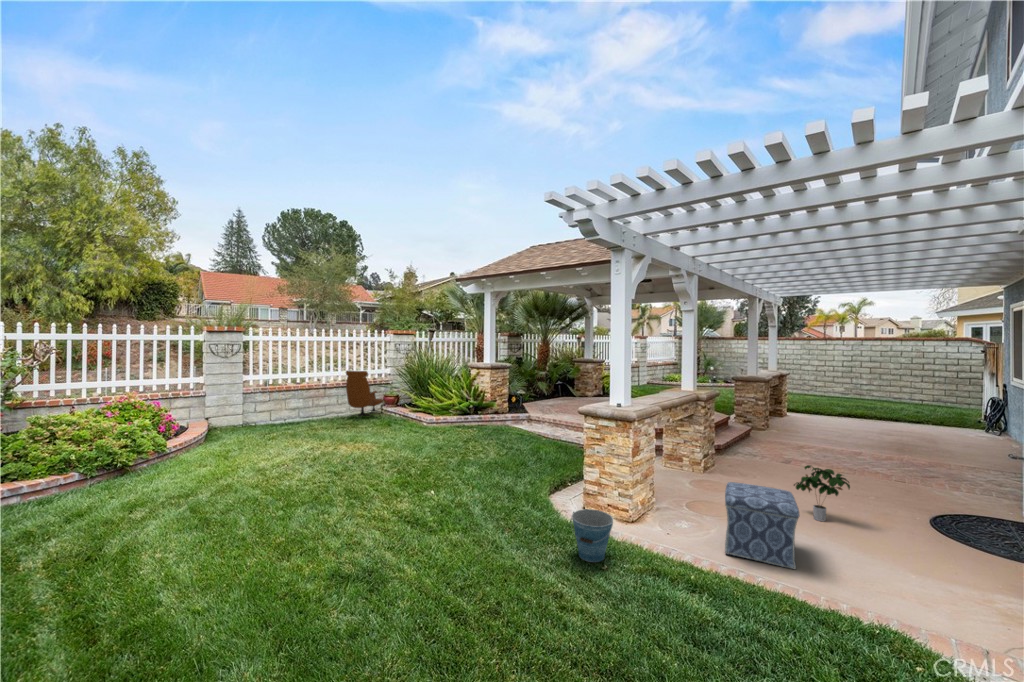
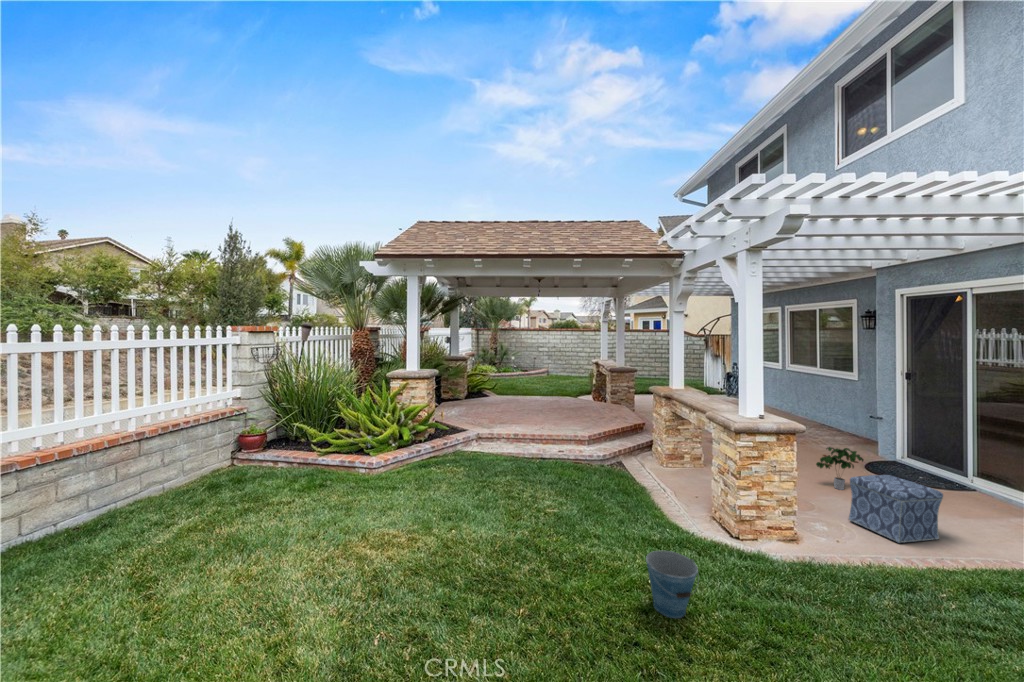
lounge chair: present [346,371,383,420] -> none [203,399,268,490]
bucket: present [572,509,613,562] -> present [646,551,698,618]

